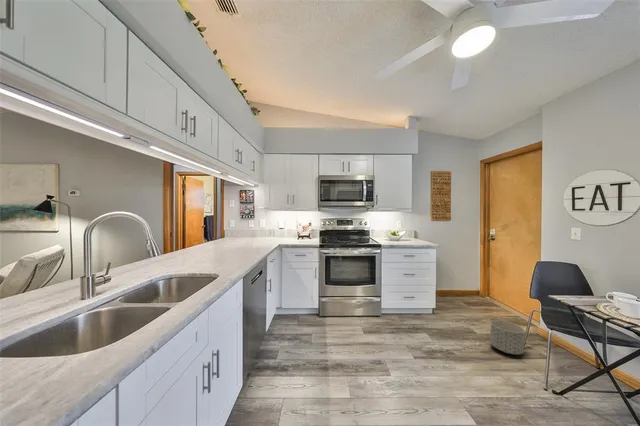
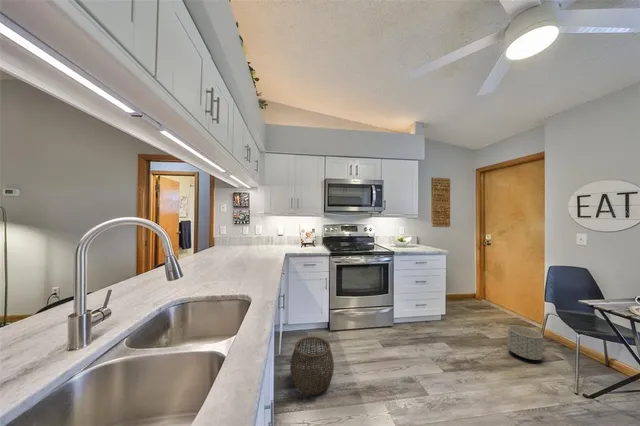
woven basket: none [269,318,308,367] -> present [290,337,334,395]

